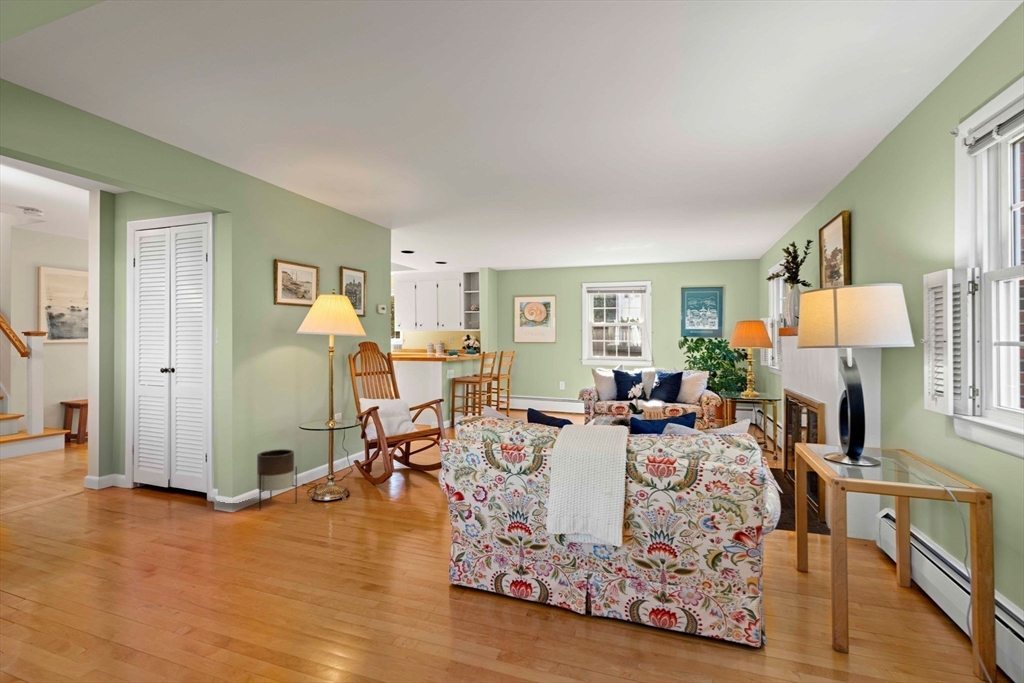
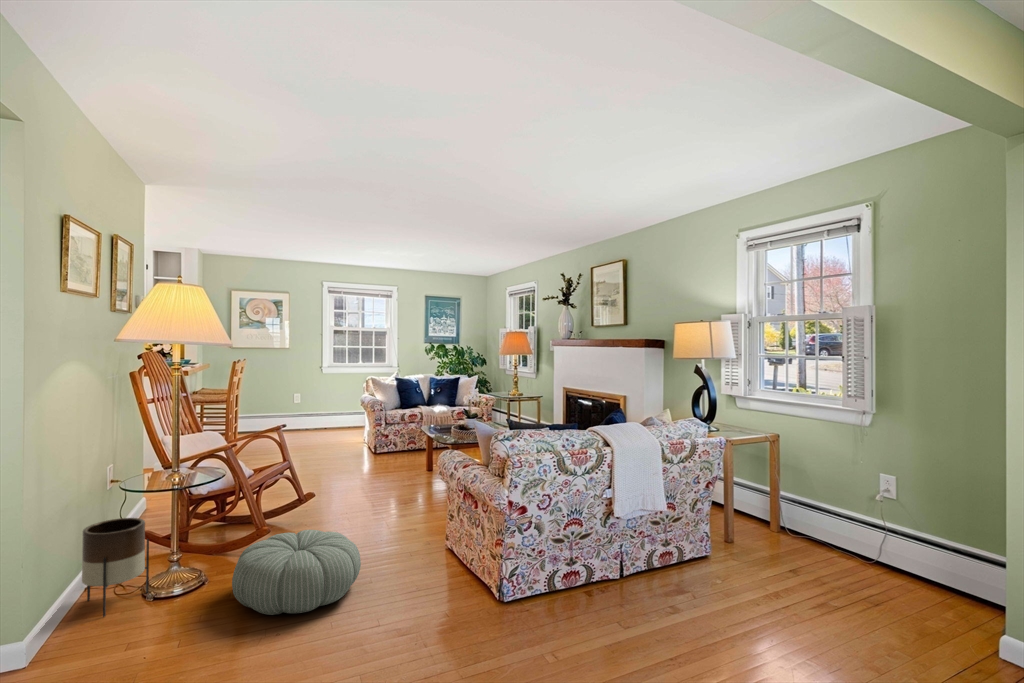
pouf: none [300,480,400,542] -> present [232,530,361,615]

